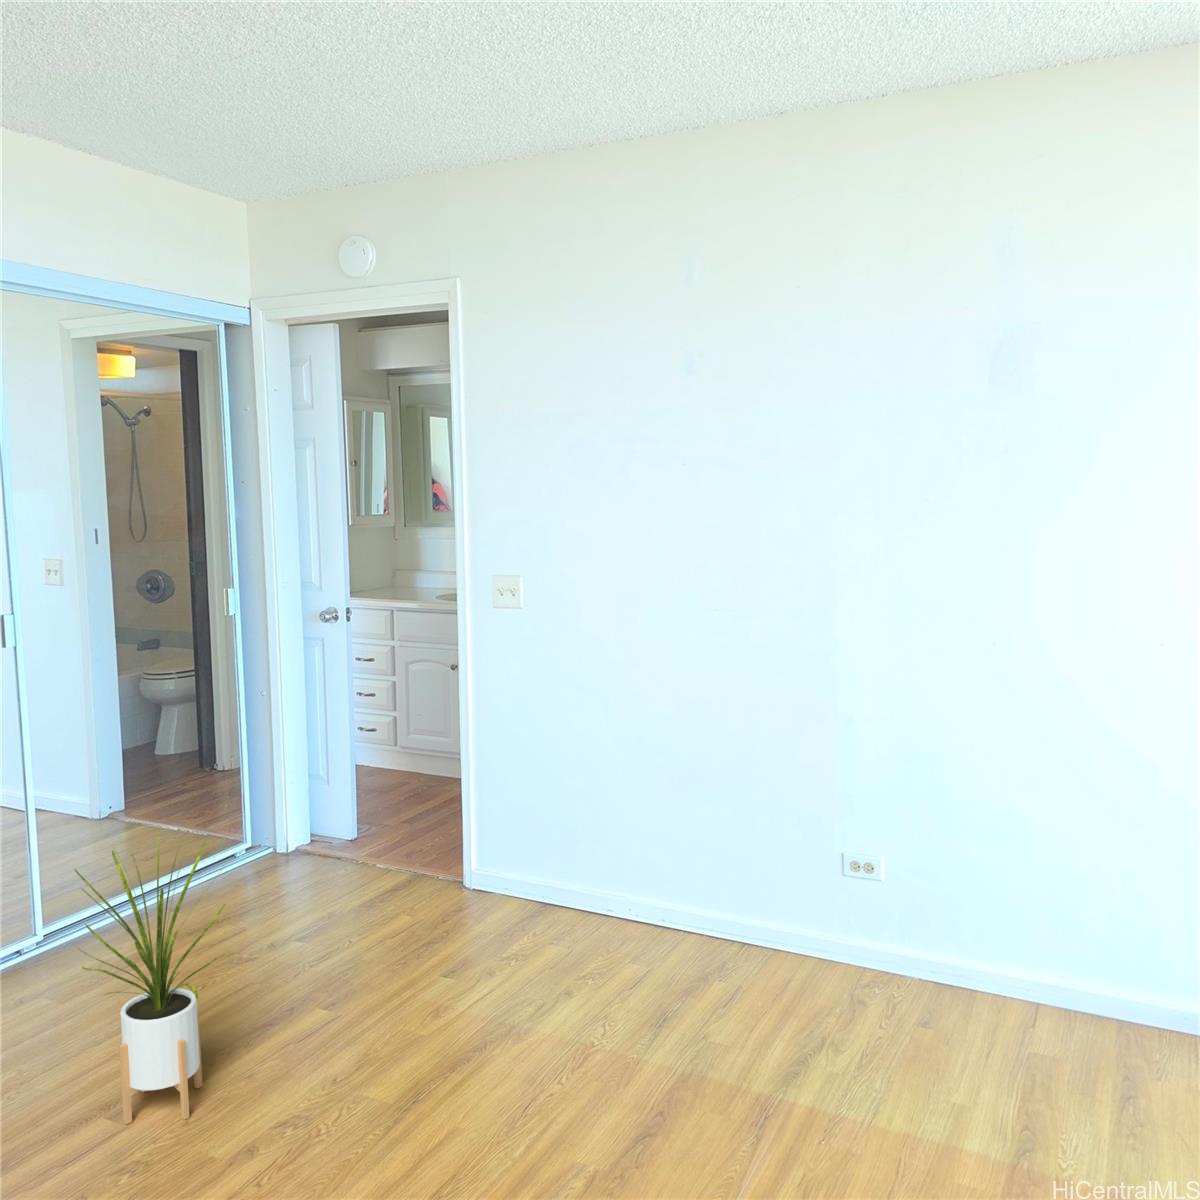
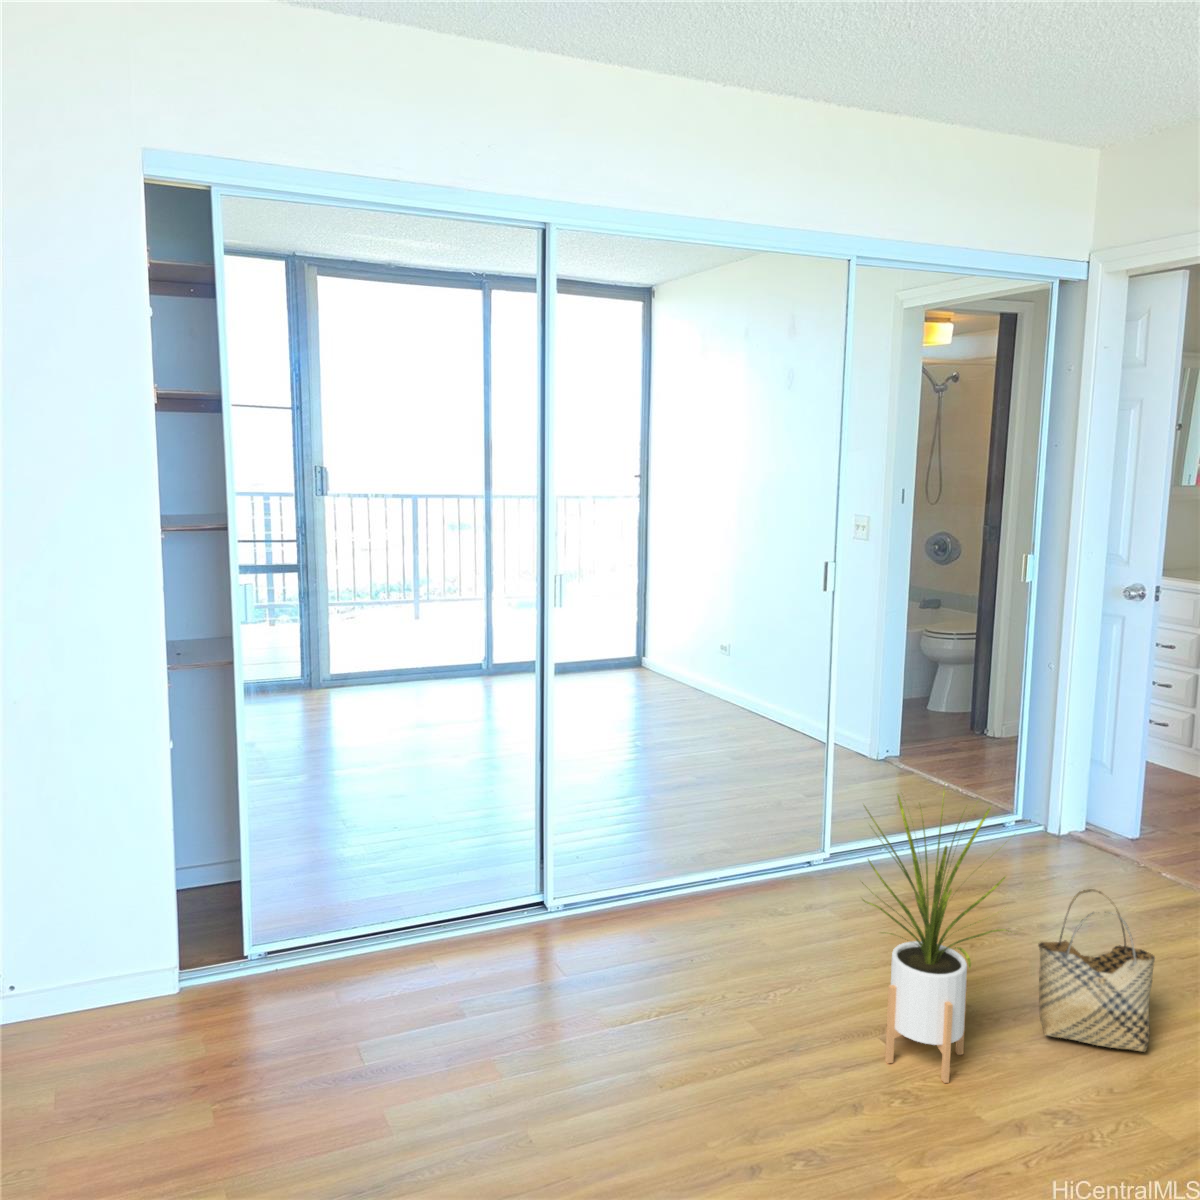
woven basket: none [263,894,361,1040] -> present [1038,889,1155,1052]

